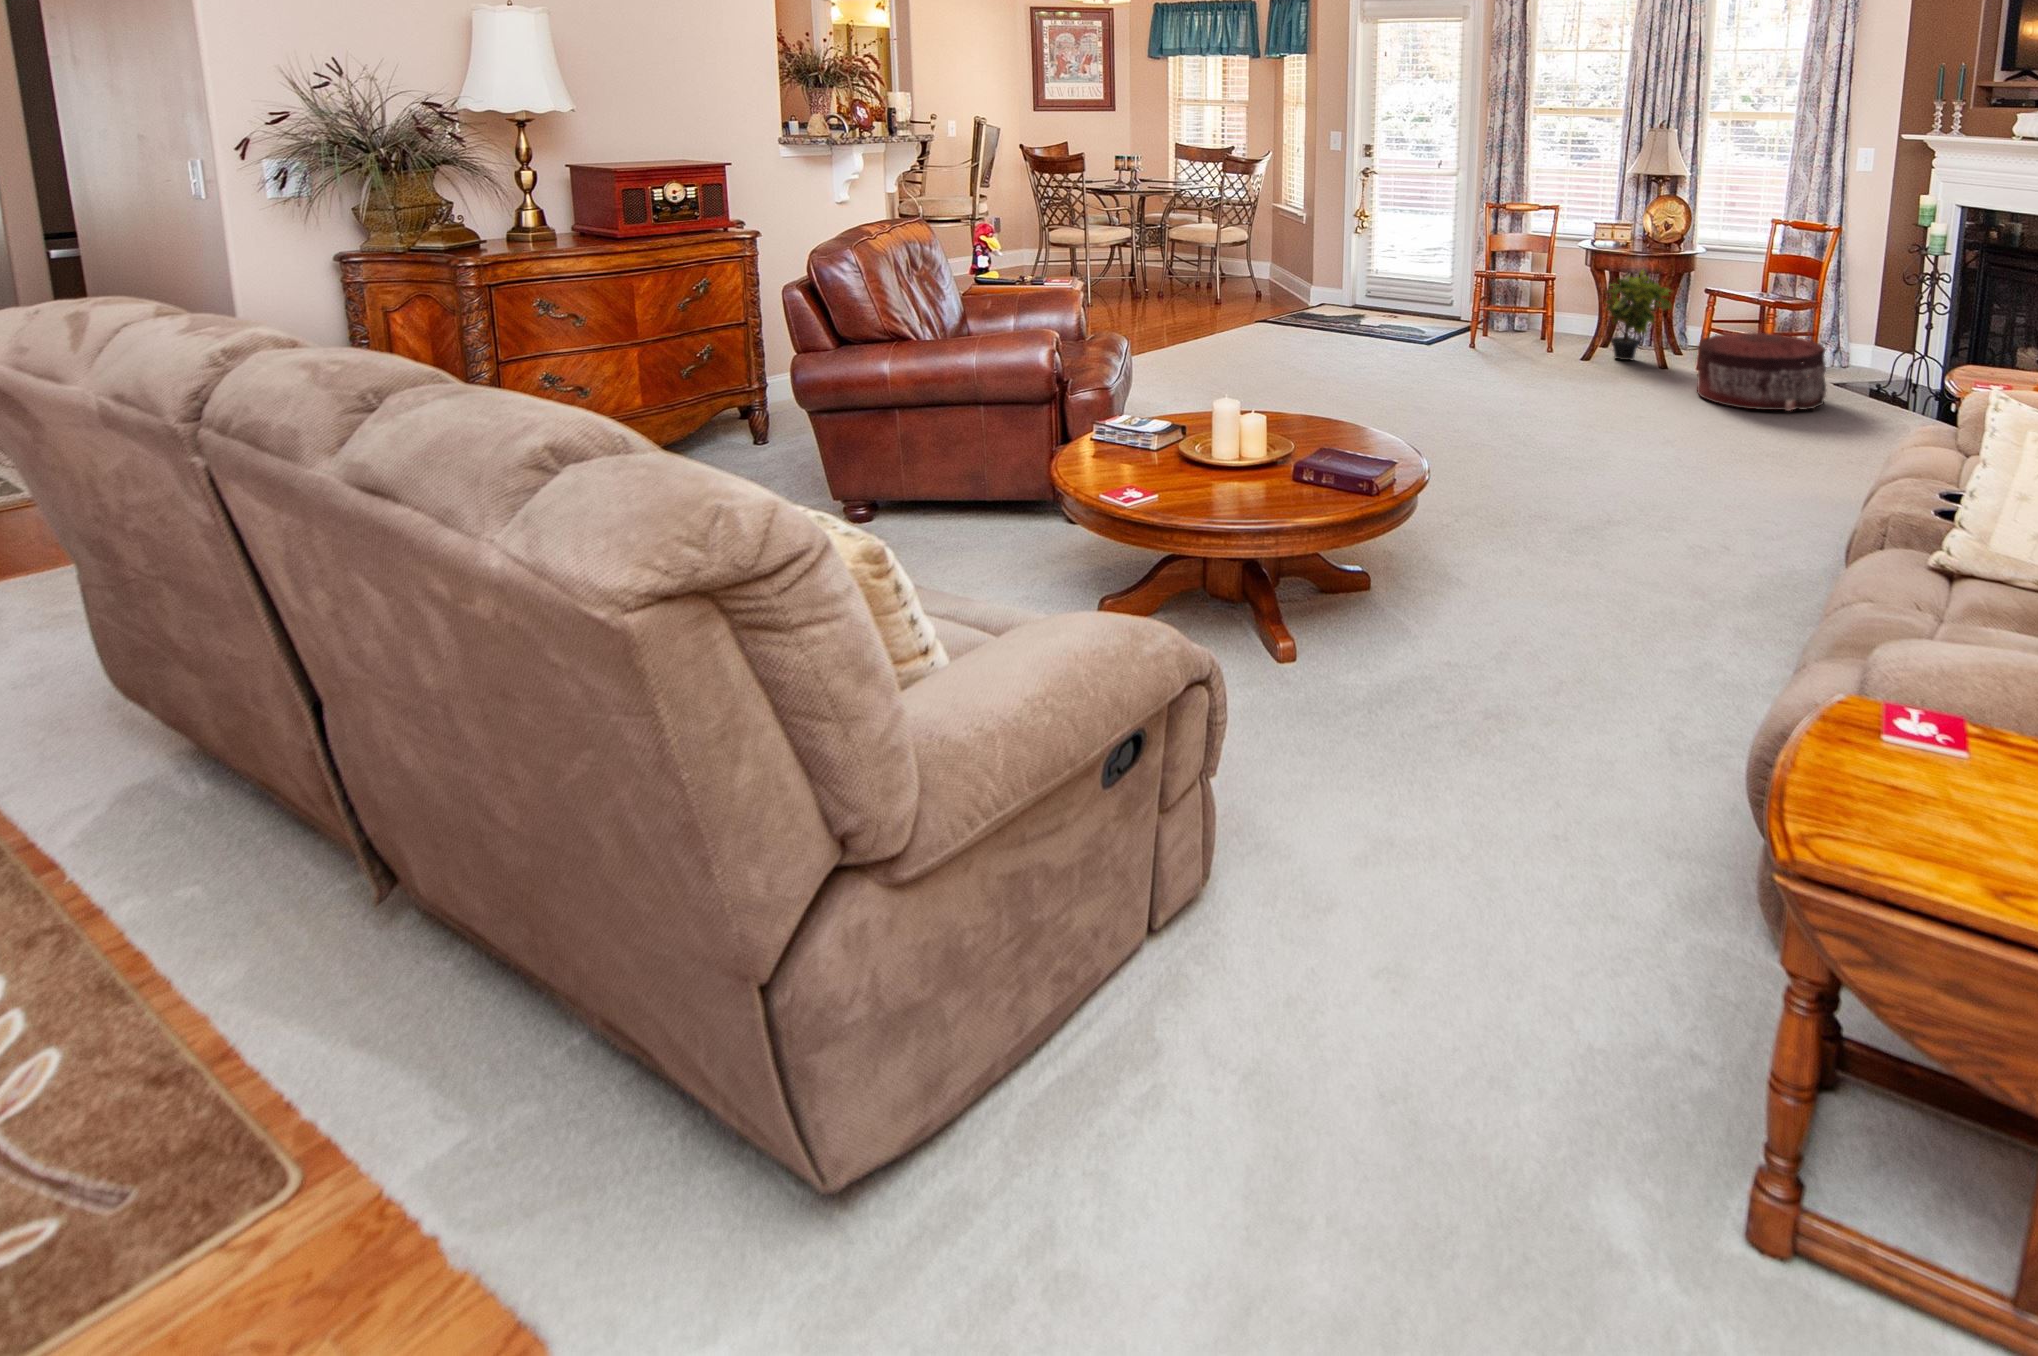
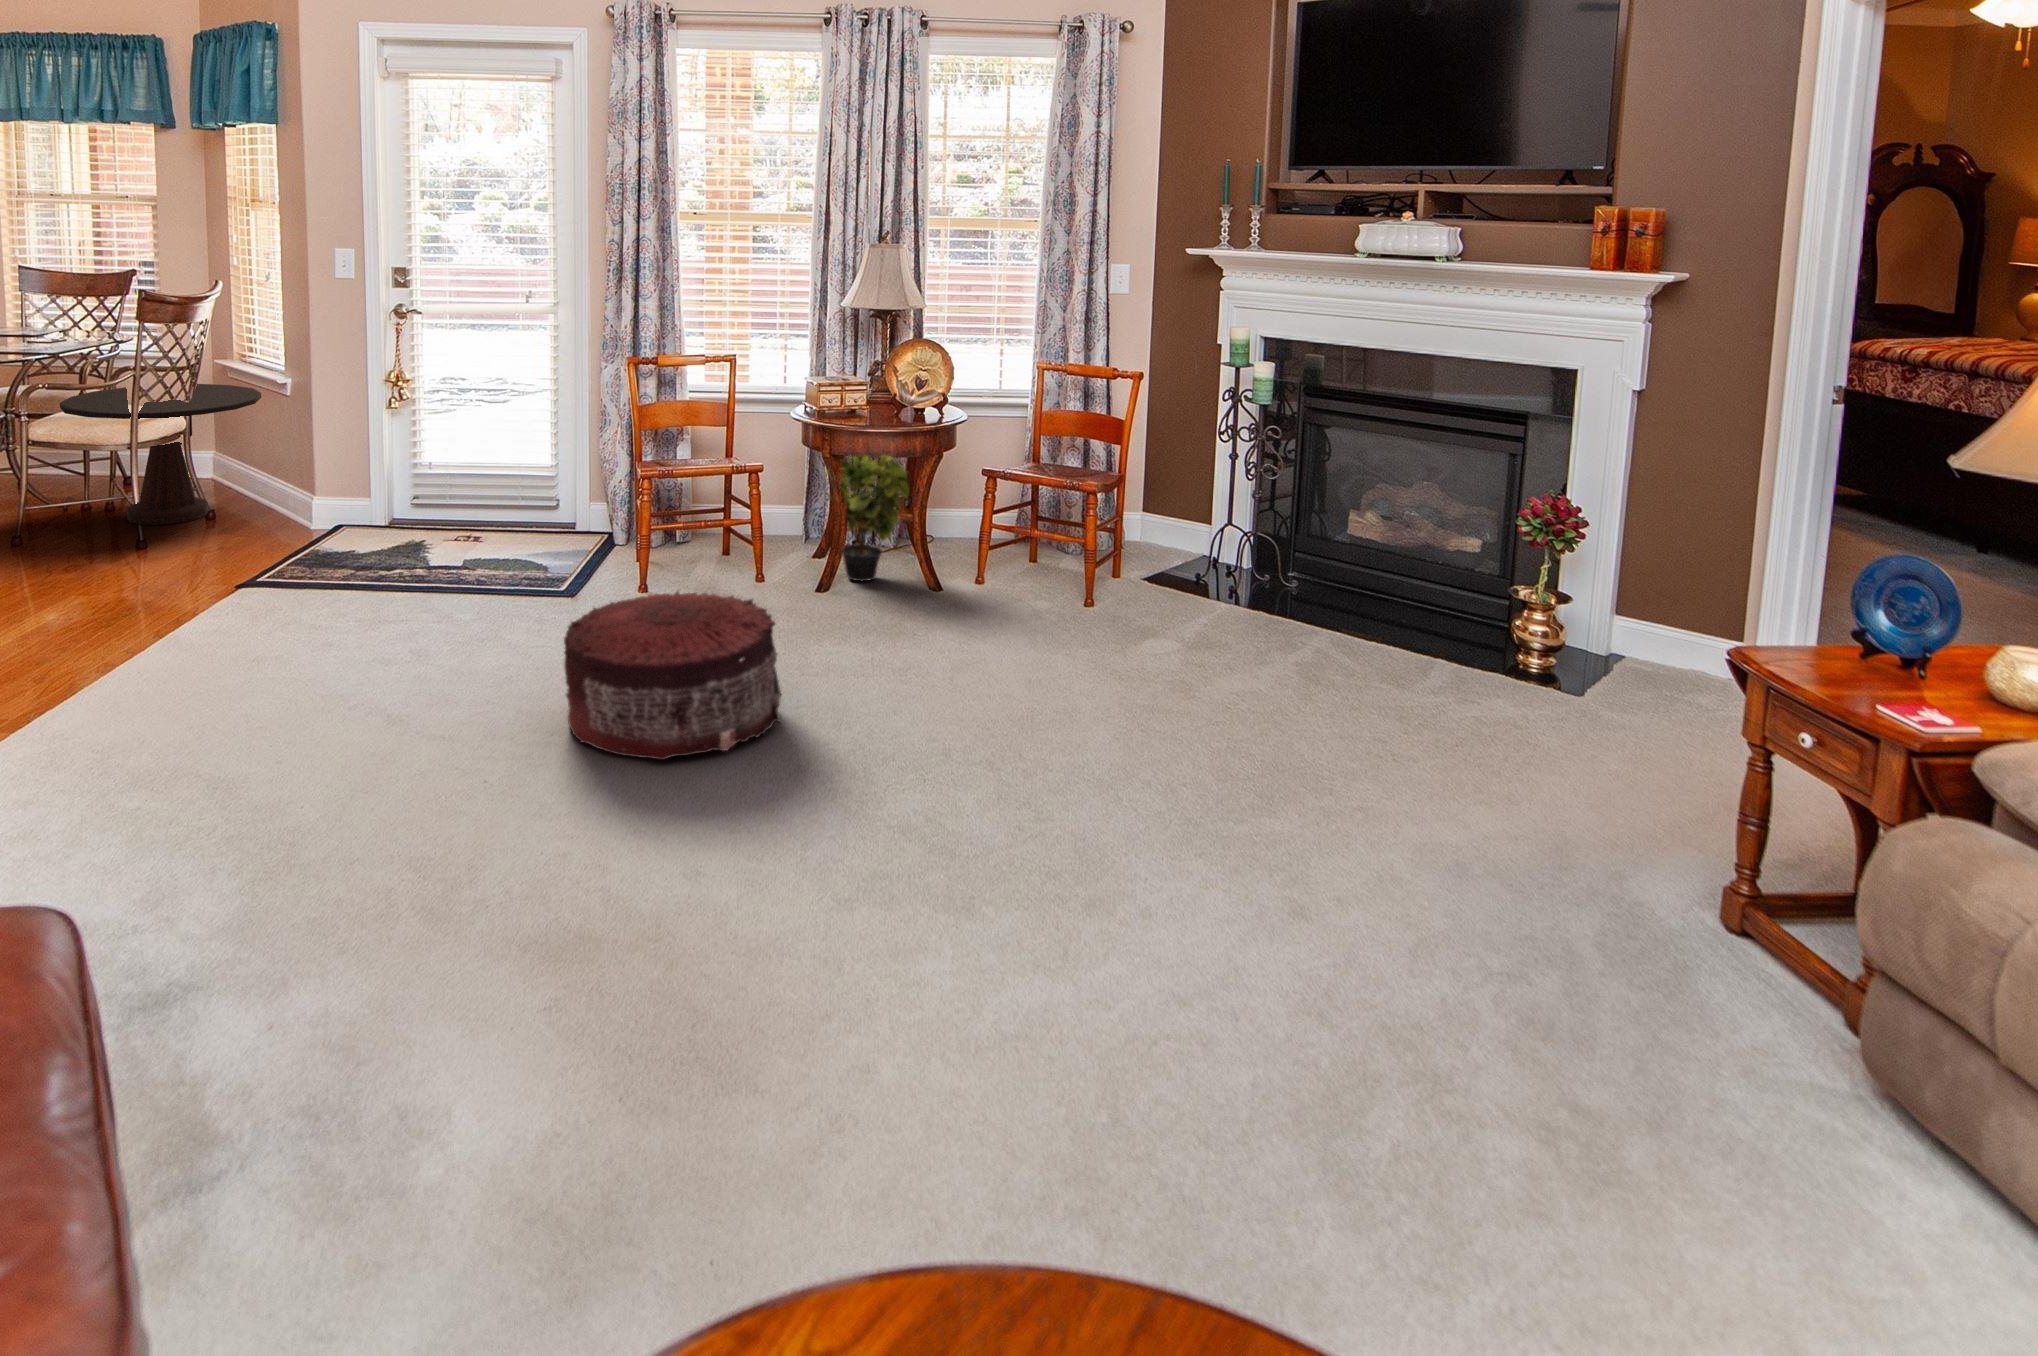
side table: none [1186,215,1291,295] -> present [60,384,261,525]
pouf: present [1697,332,1827,411] -> present [564,591,781,760]

